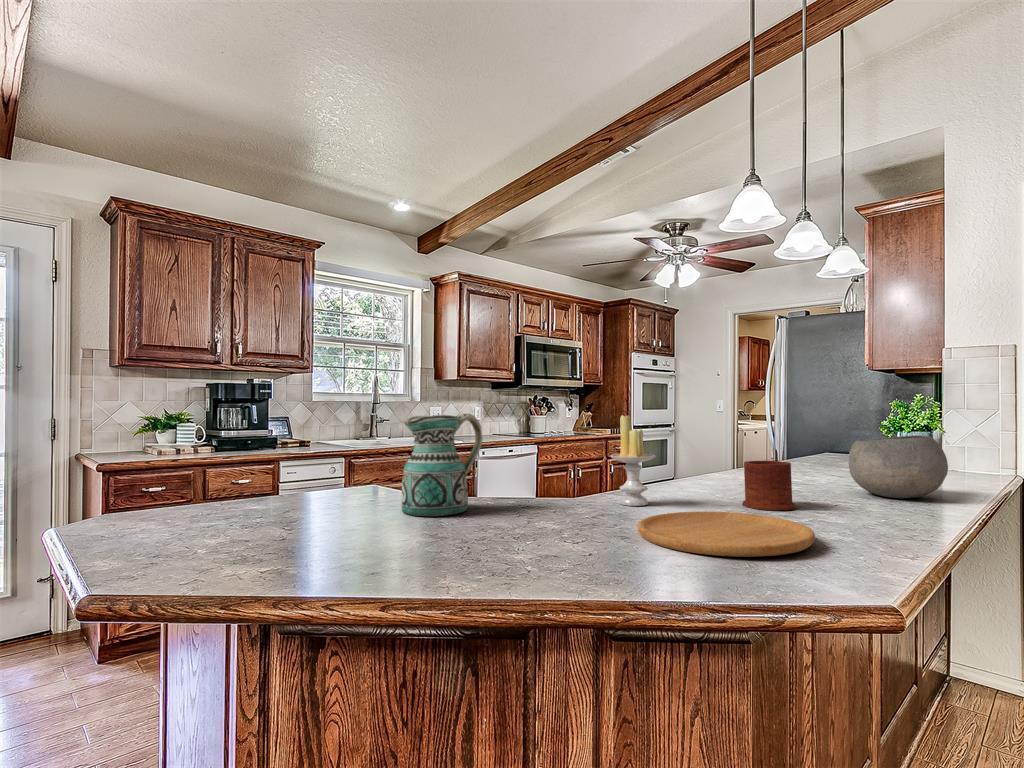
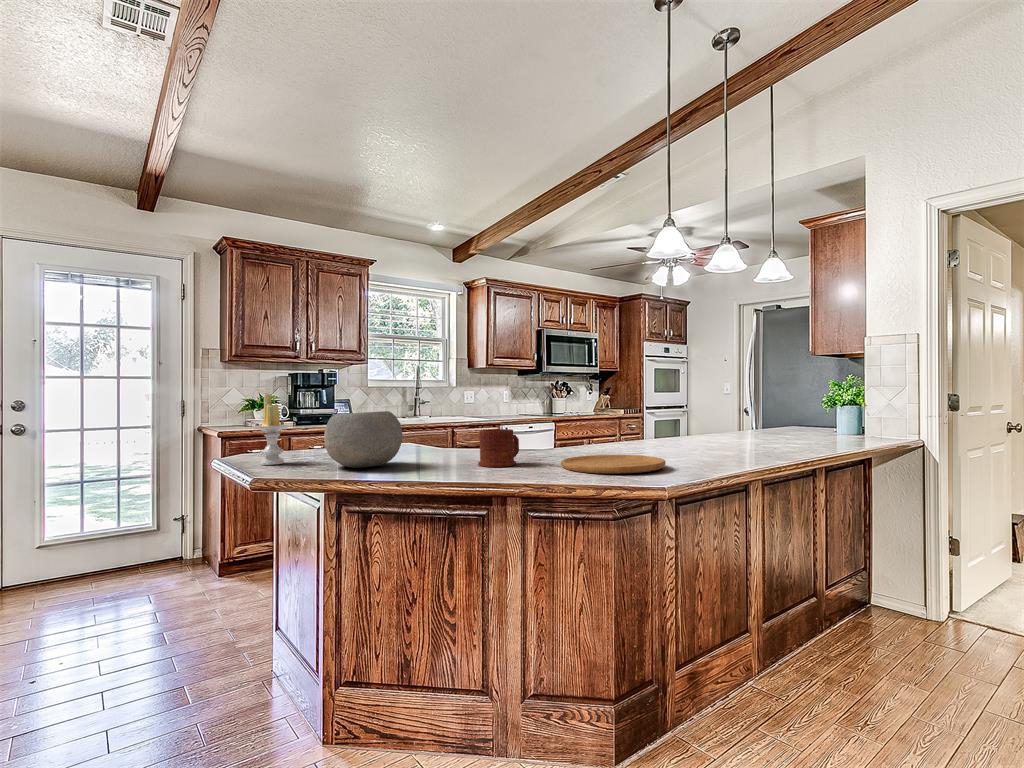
ceramic pitcher: present [402,413,482,516] -> none [422,392,476,457]
candle: present [610,415,656,506] -> present [252,393,291,465]
bowl: present [849,435,948,498] -> present [324,411,402,468]
mug: present [743,461,795,510] -> present [478,429,519,467]

